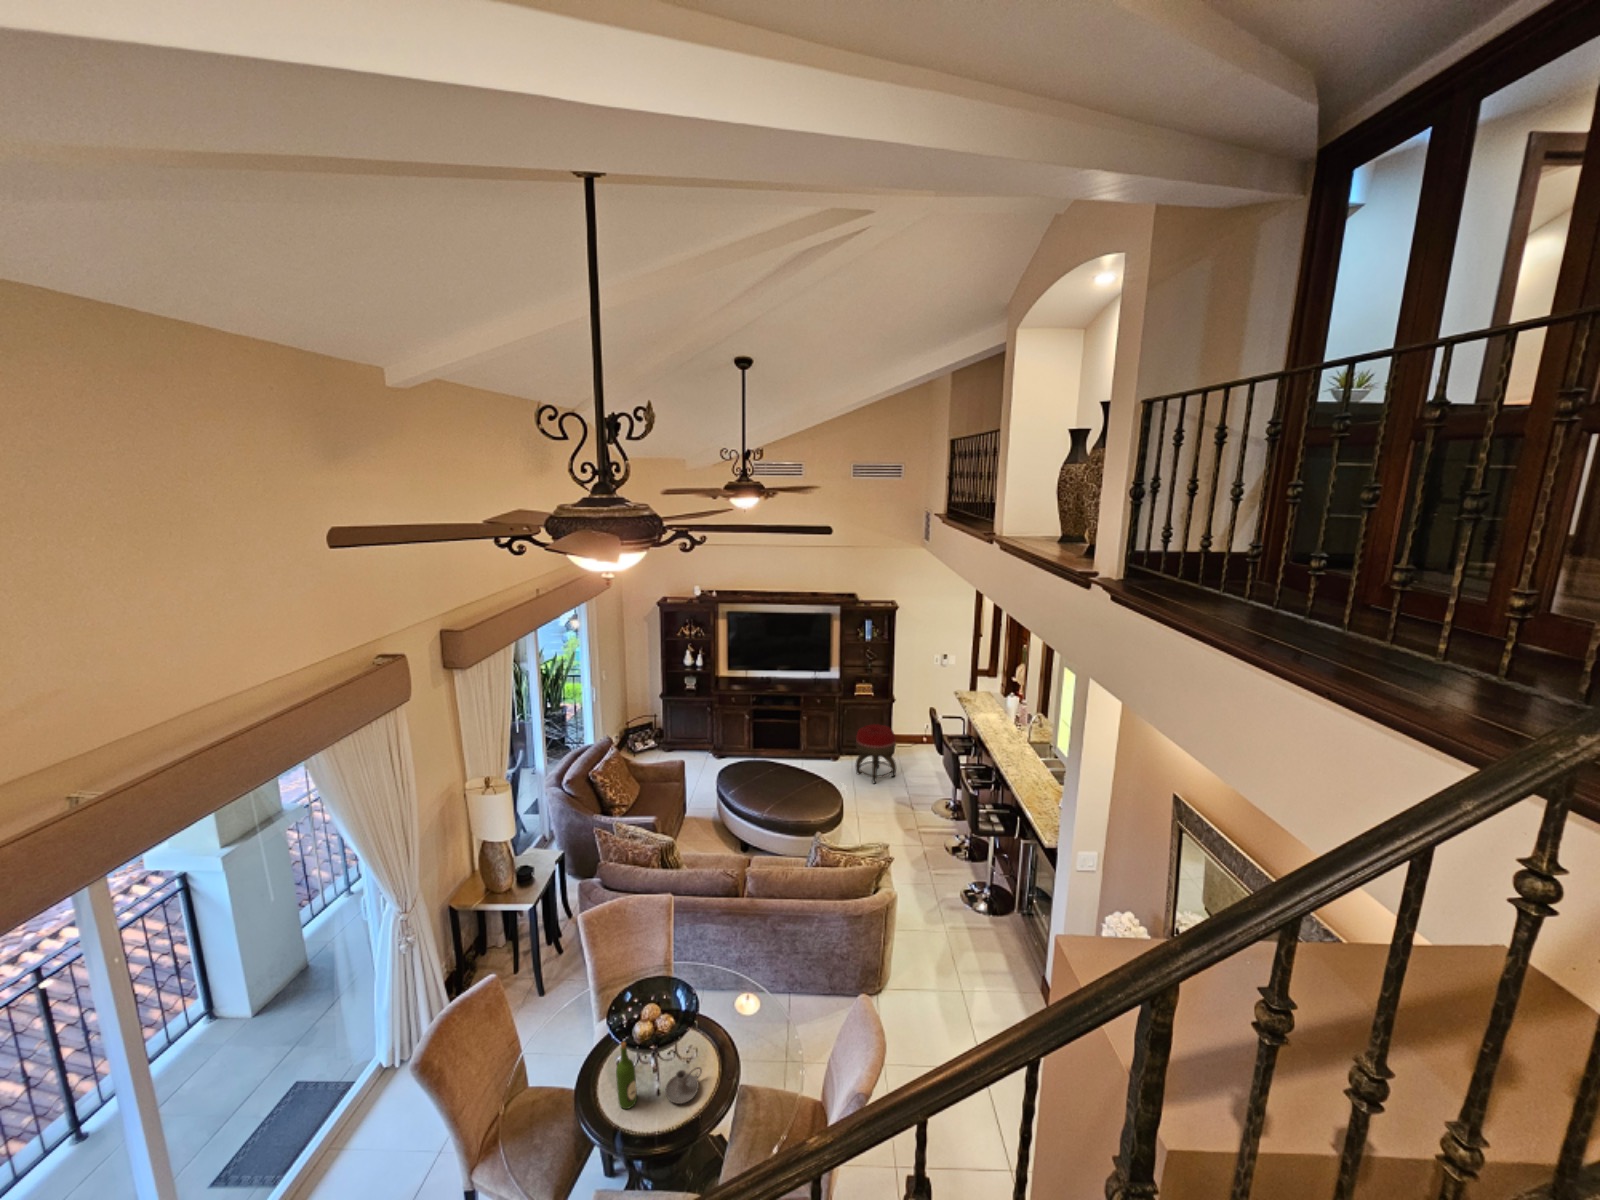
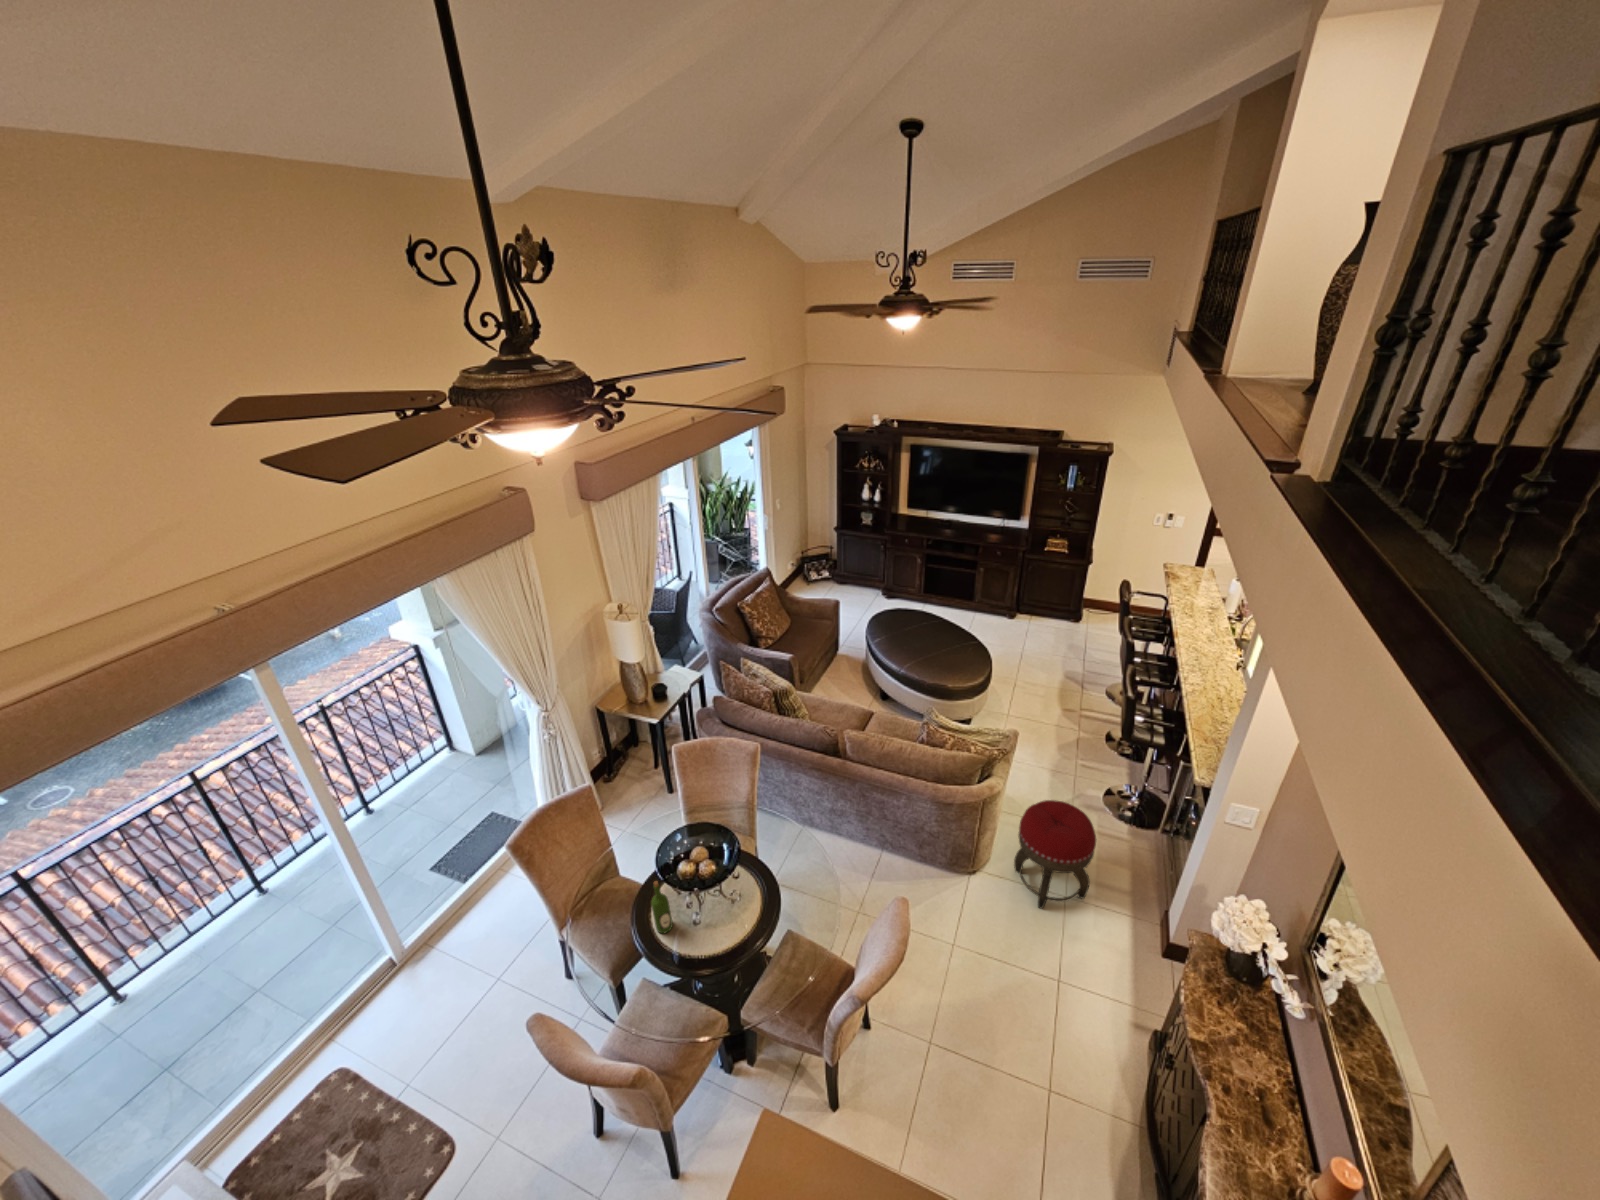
footstool: present [856,724,896,783] -> present [1014,800,1096,909]
candle holder: present [665,1067,702,1104] -> none [695,916,732,945]

